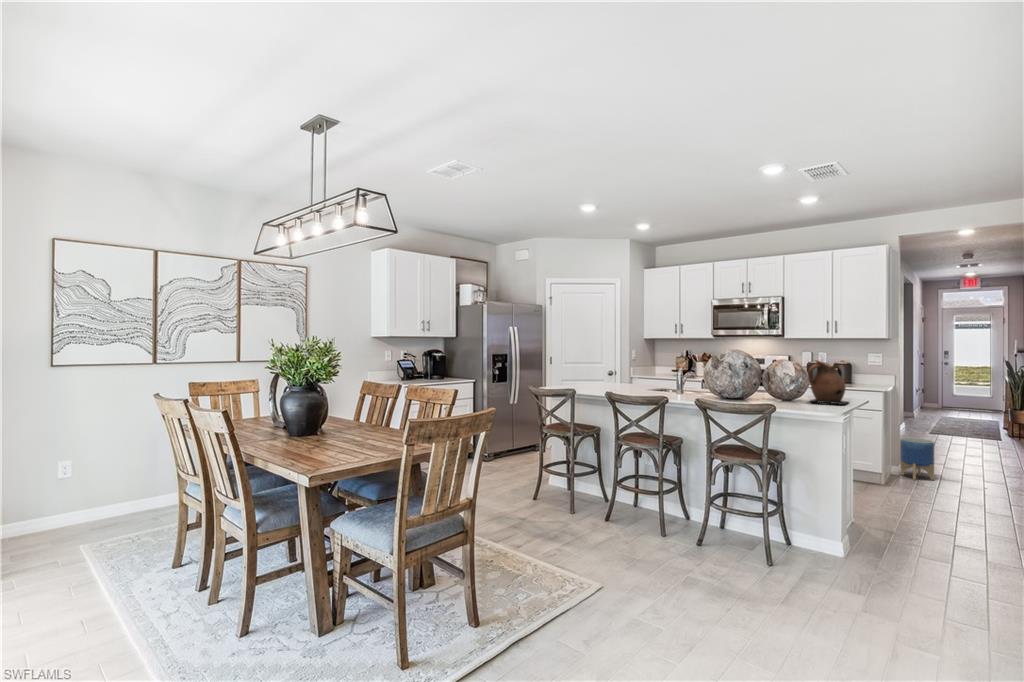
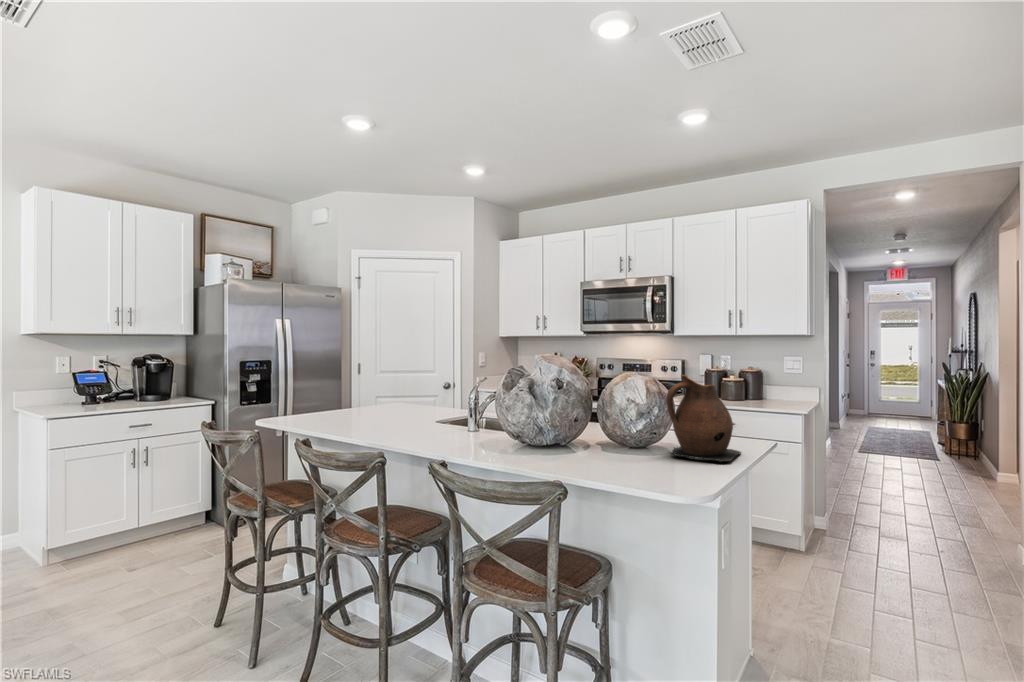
planter: present [900,438,934,480] -> none [826,475,871,539]

